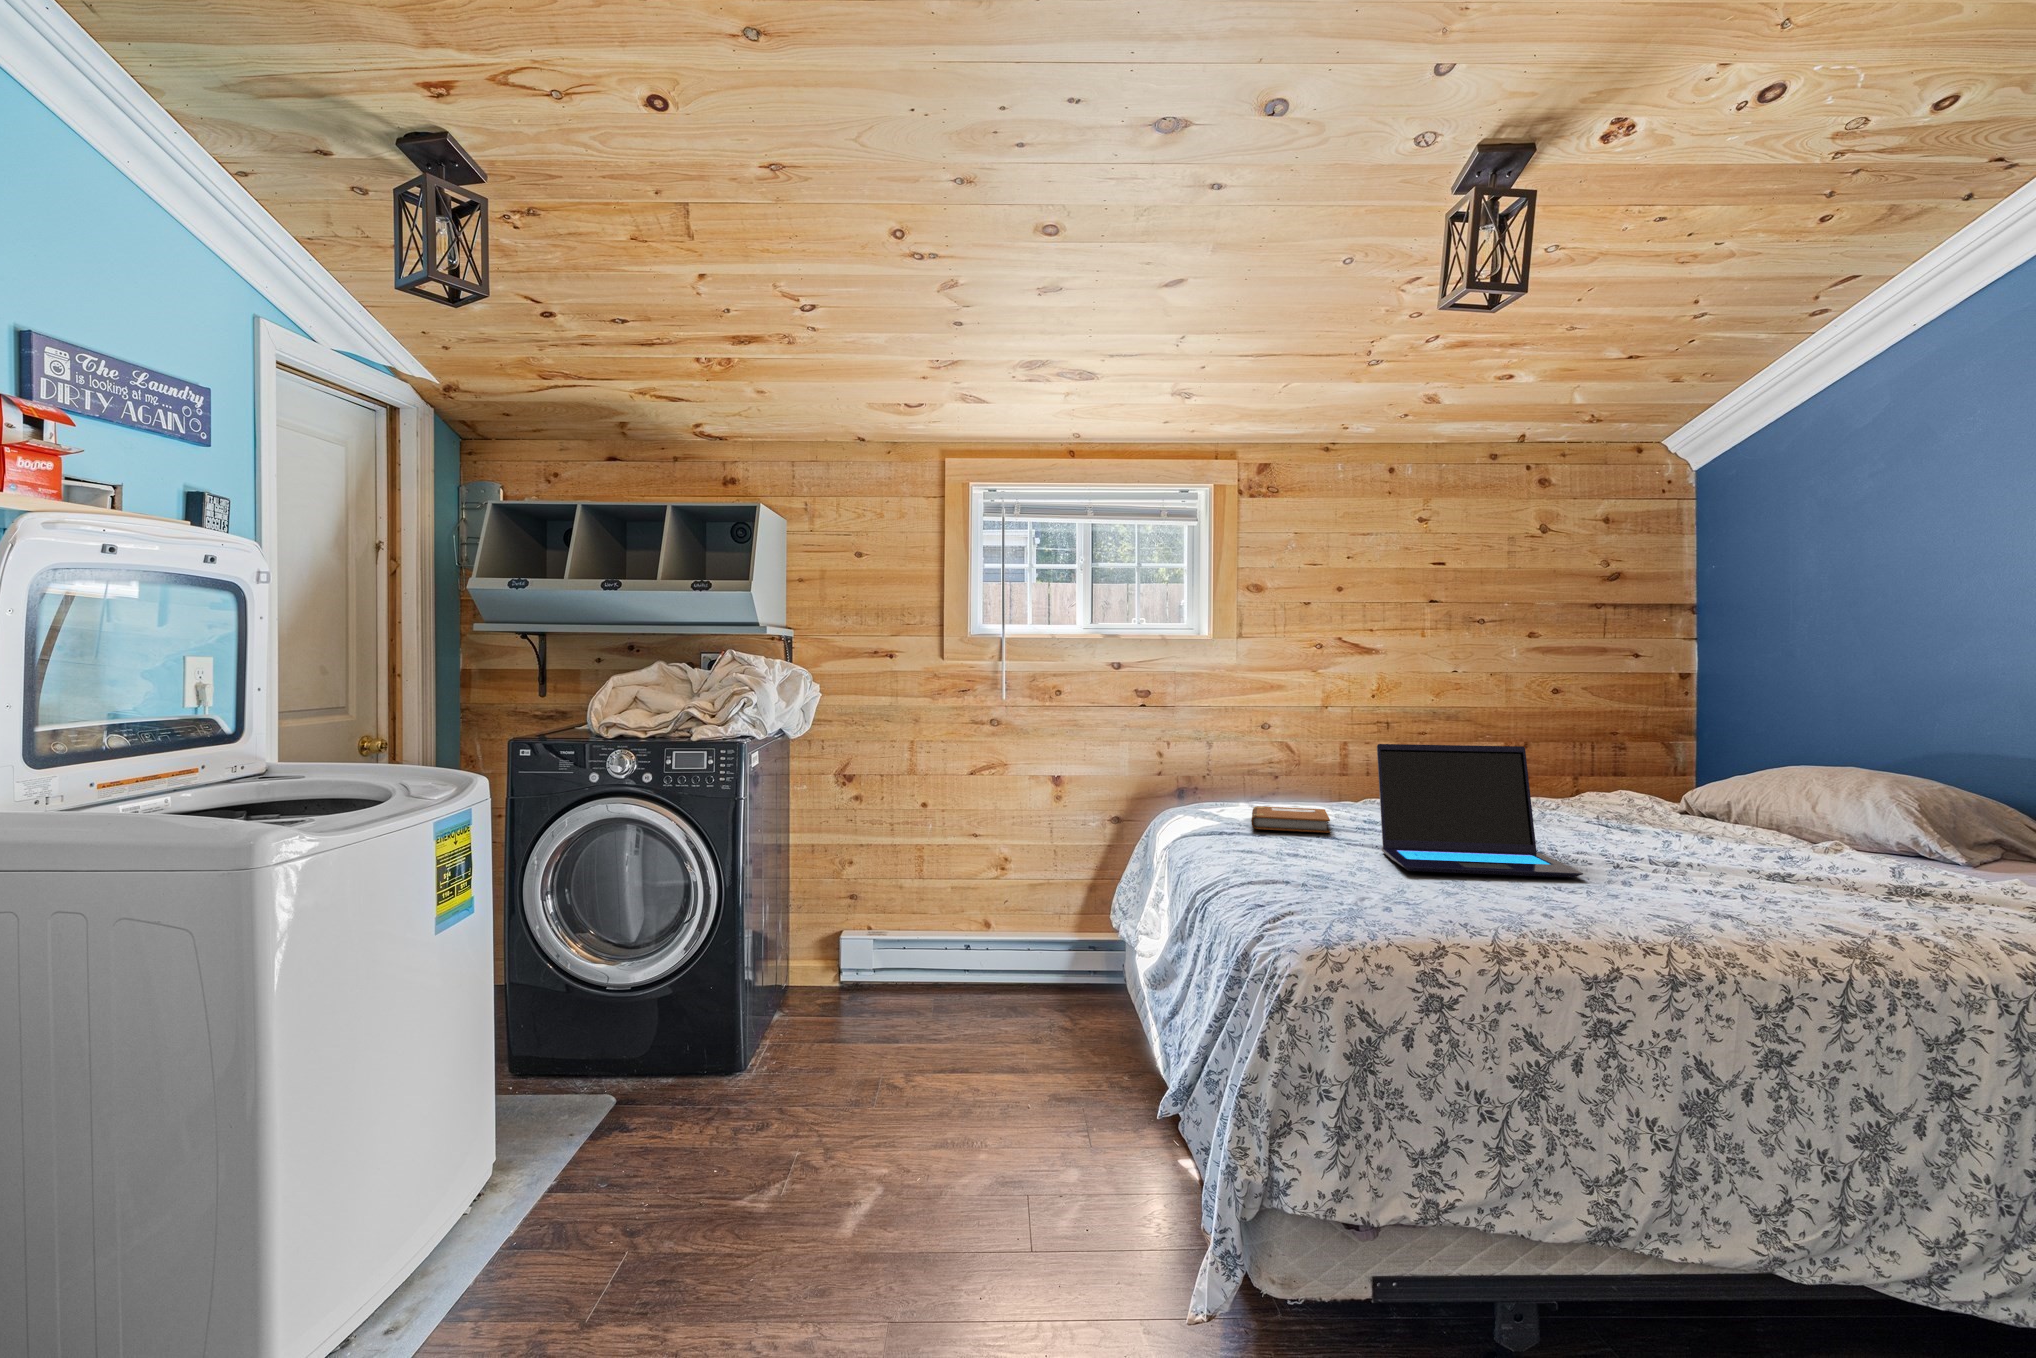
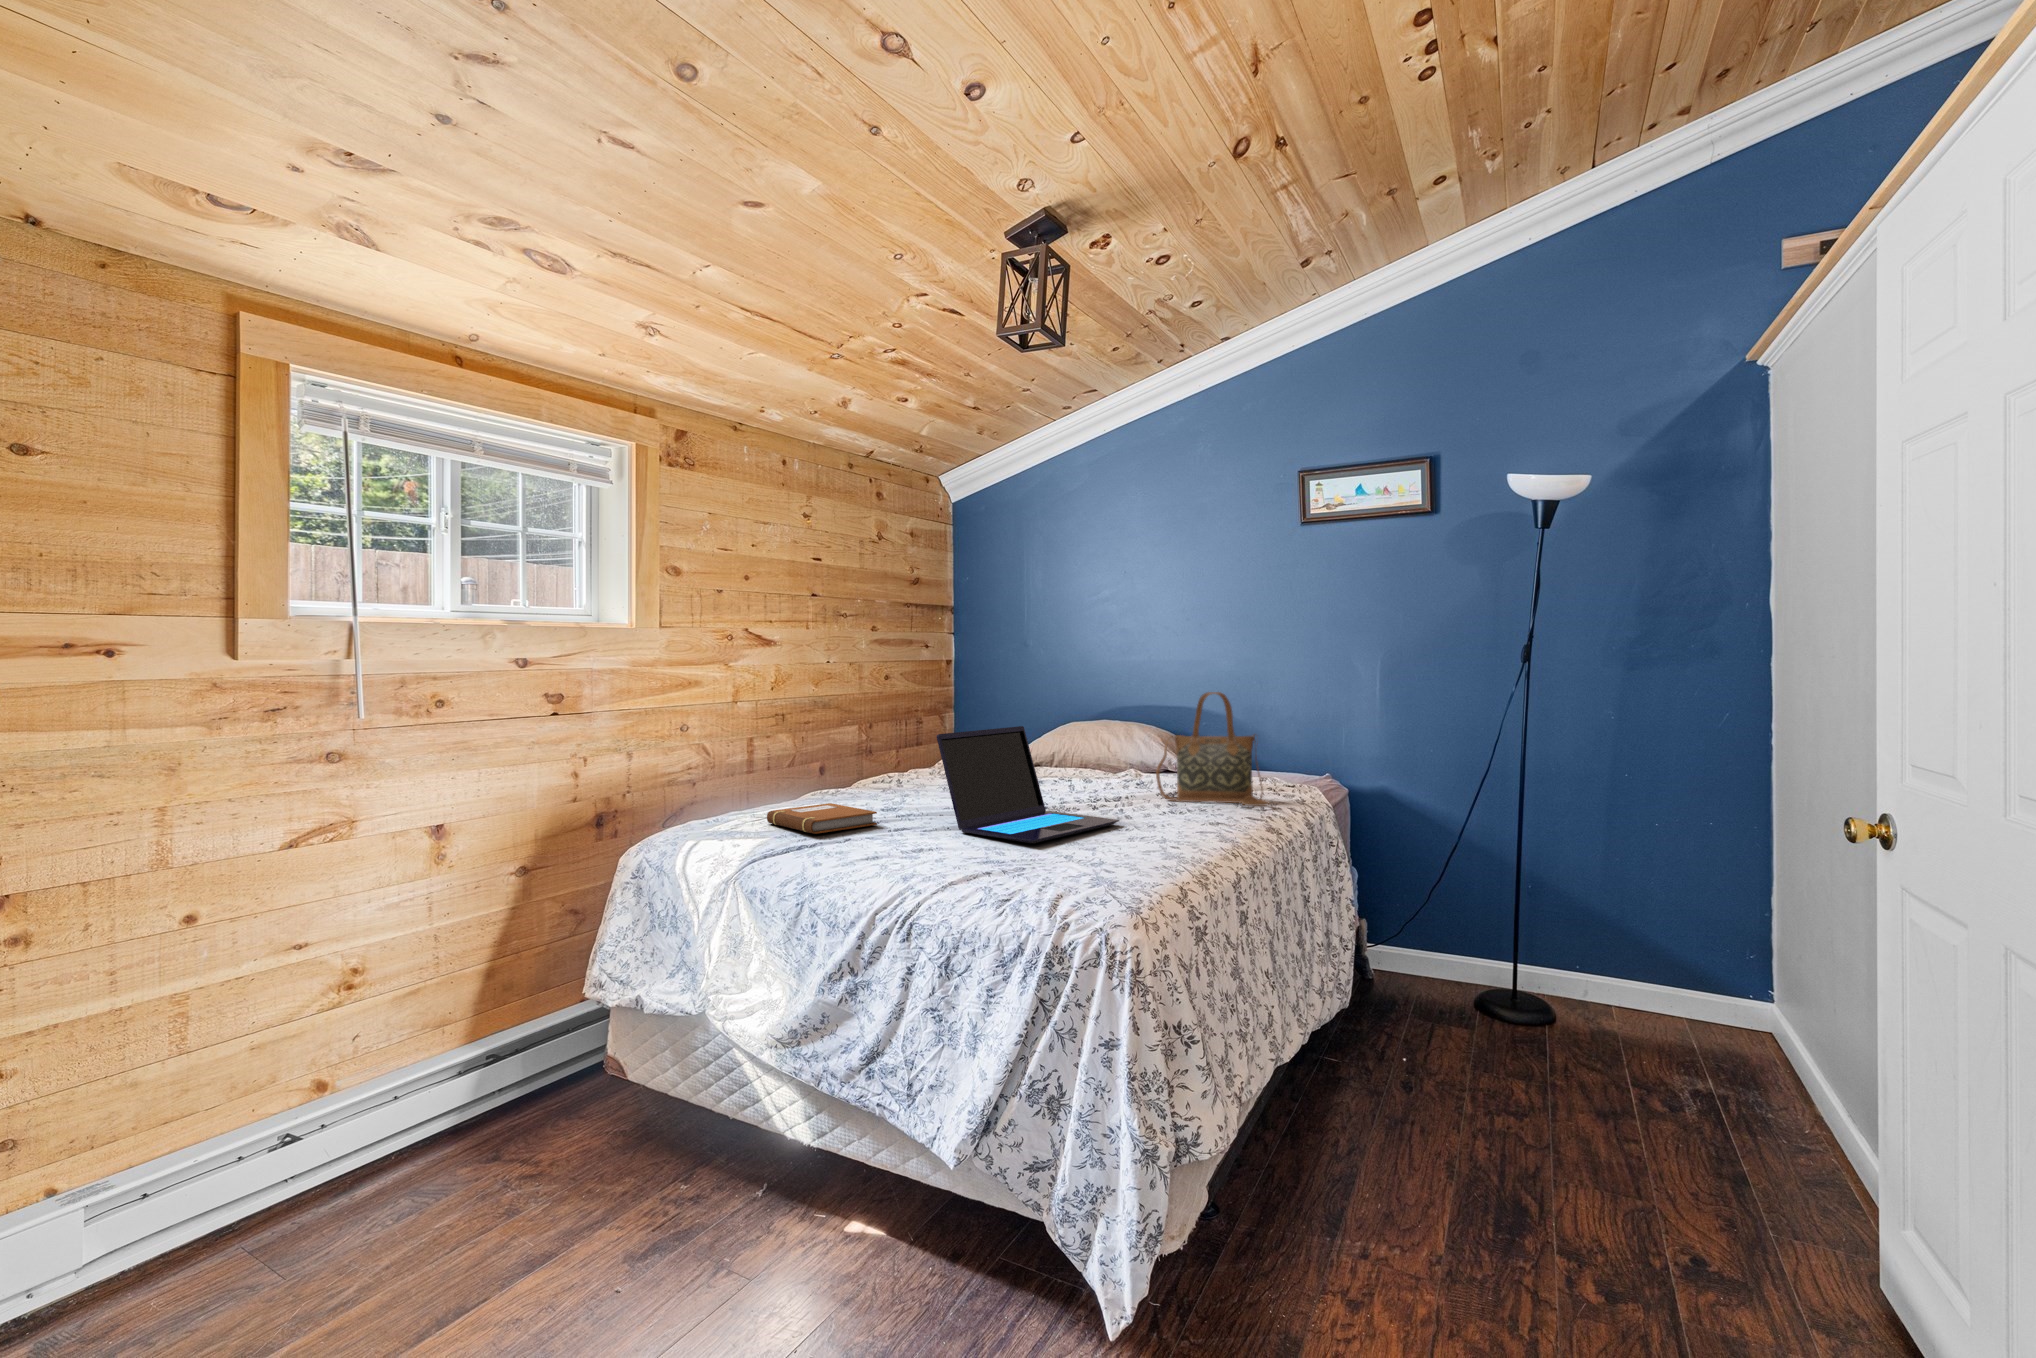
handbag: none [1760,719,1952,907] -> present [1156,692,1269,806]

